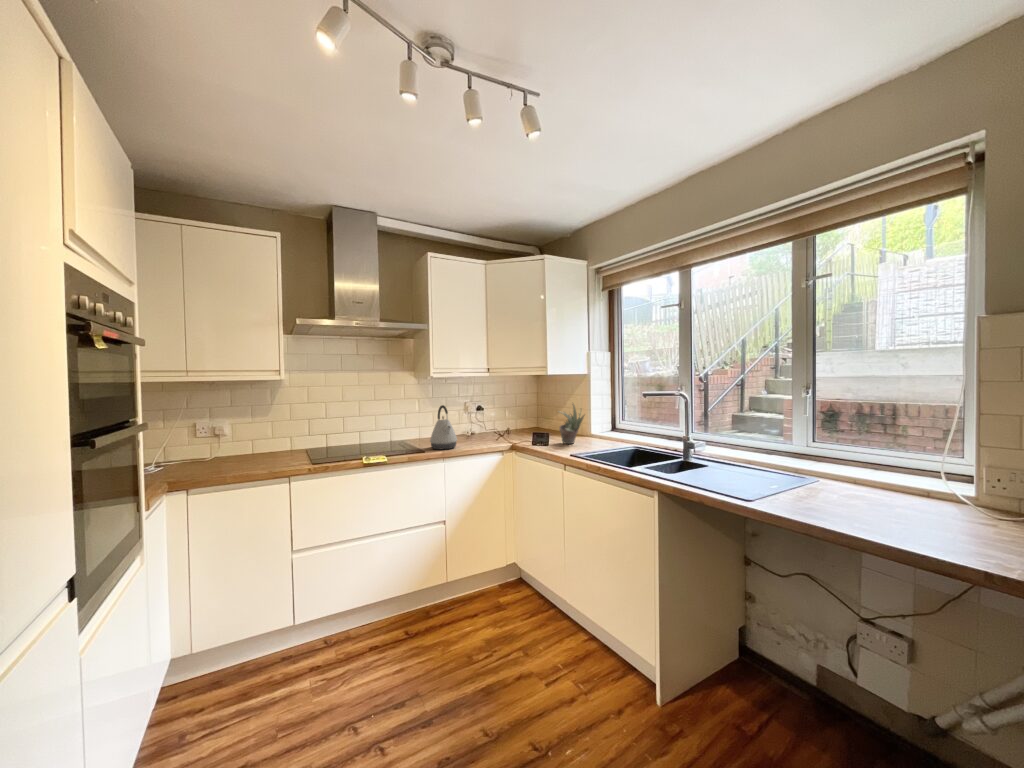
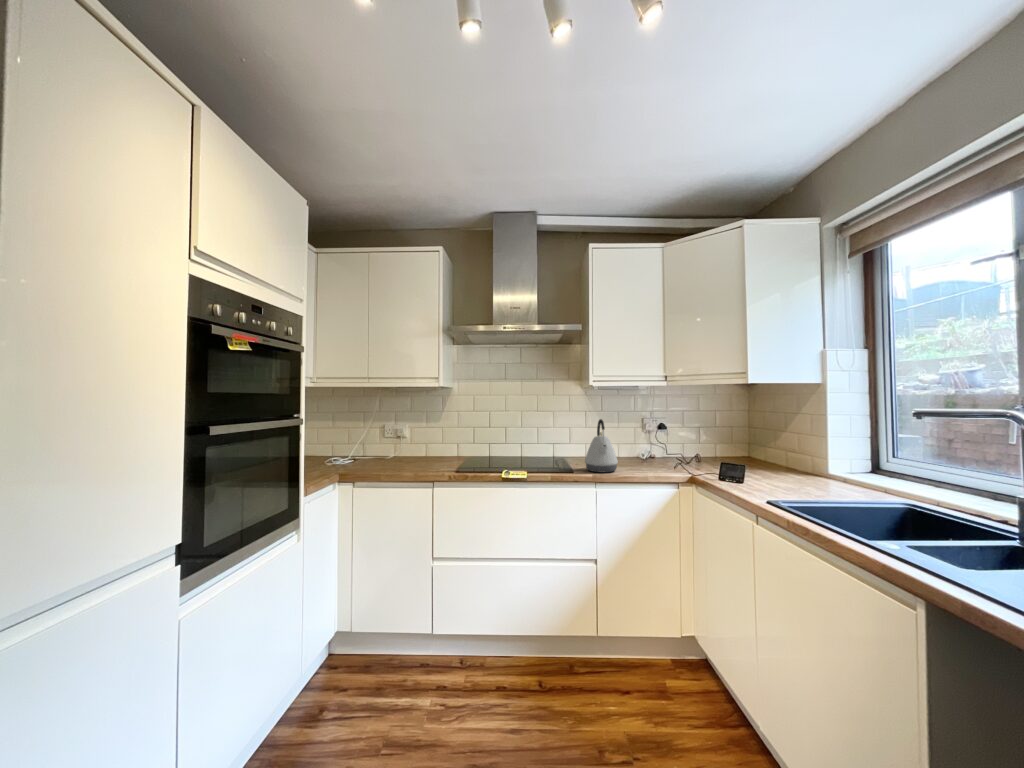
succulent plant: present [559,404,585,444] -> none [762,424,808,485]

